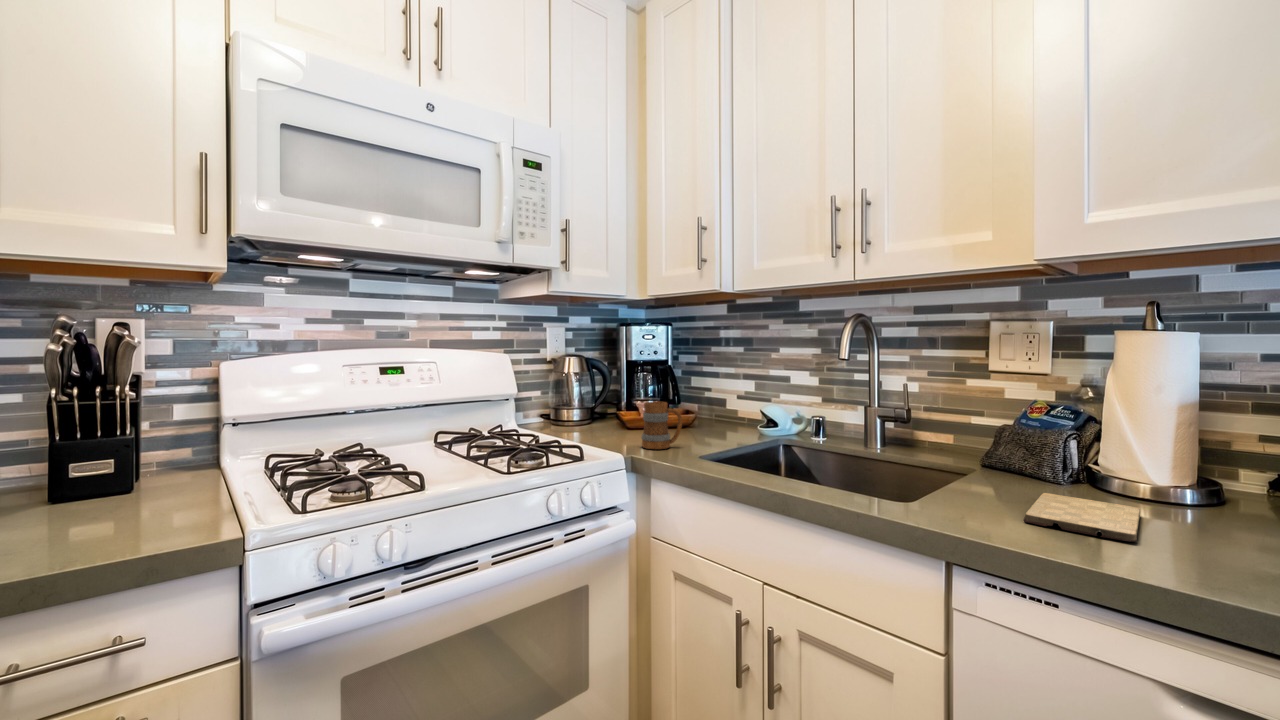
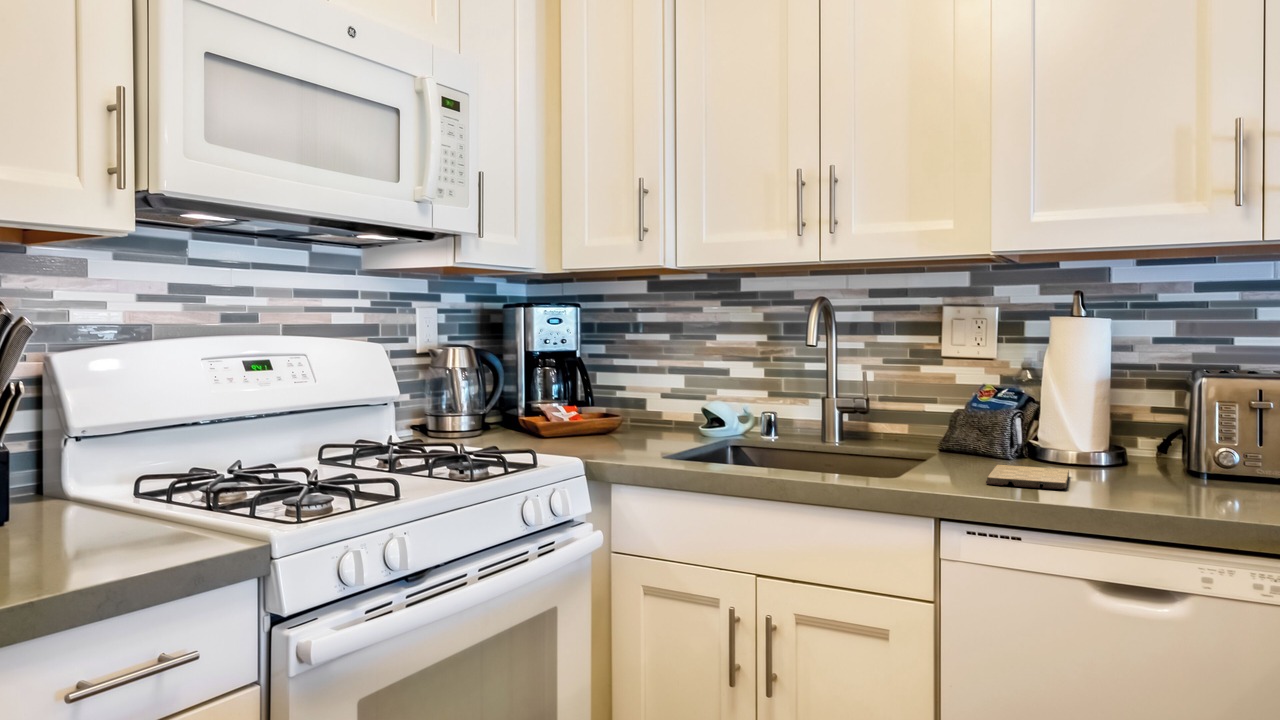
mug: present [642,402,682,449] -> none [584,399,631,454]

